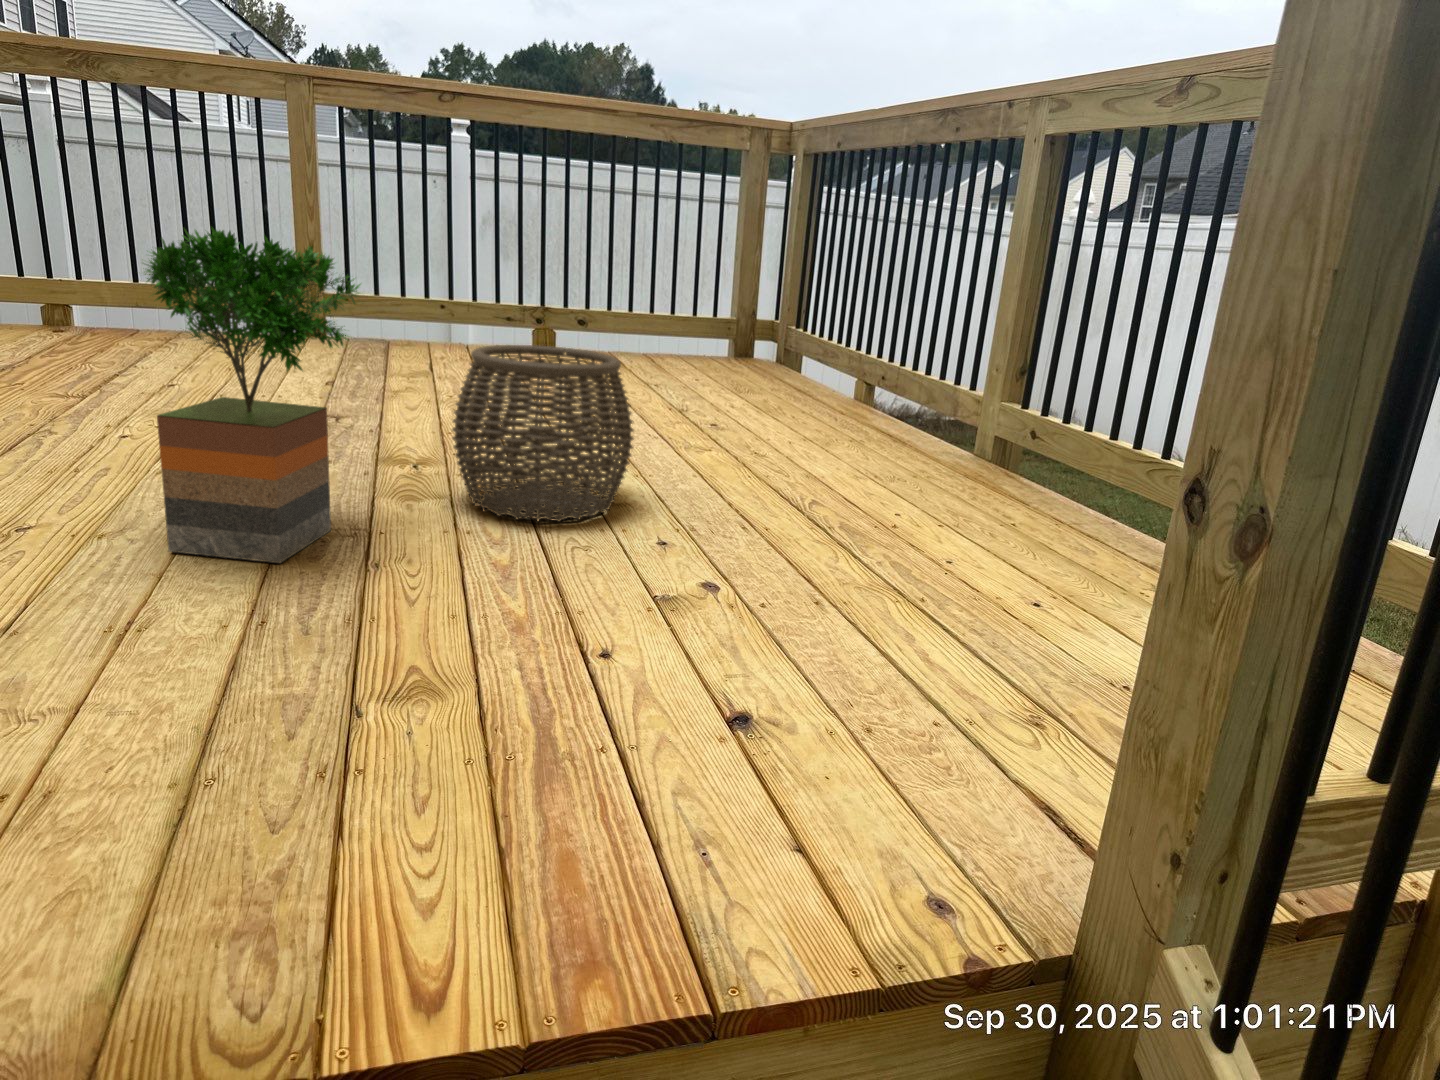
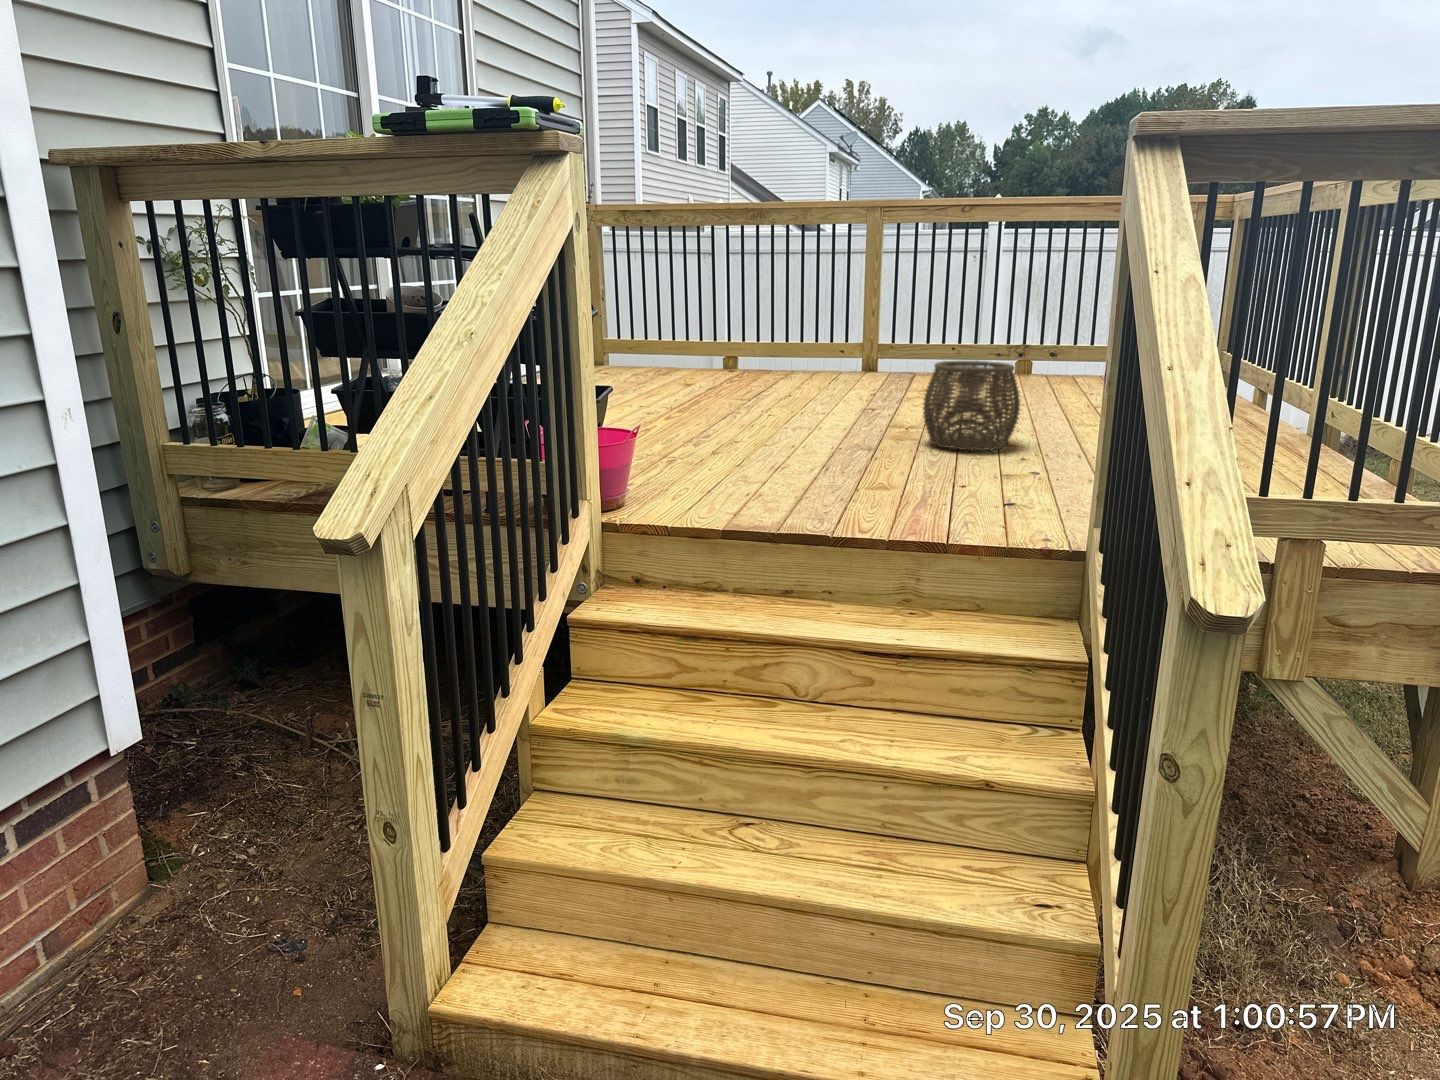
potted tree: present [145,228,361,563] -> none [792,310,883,456]

